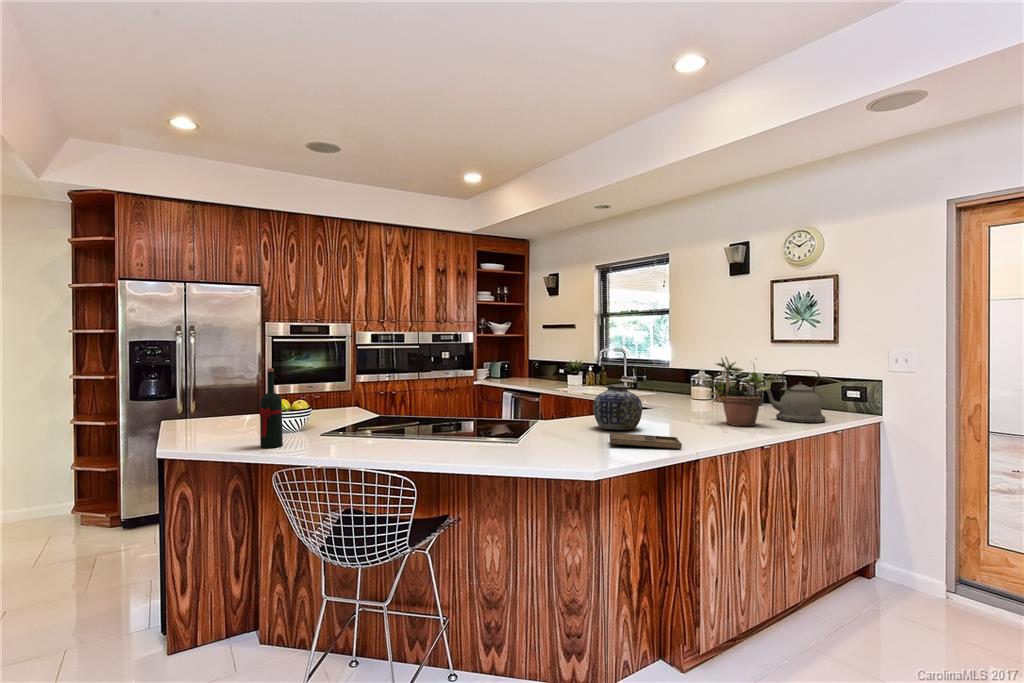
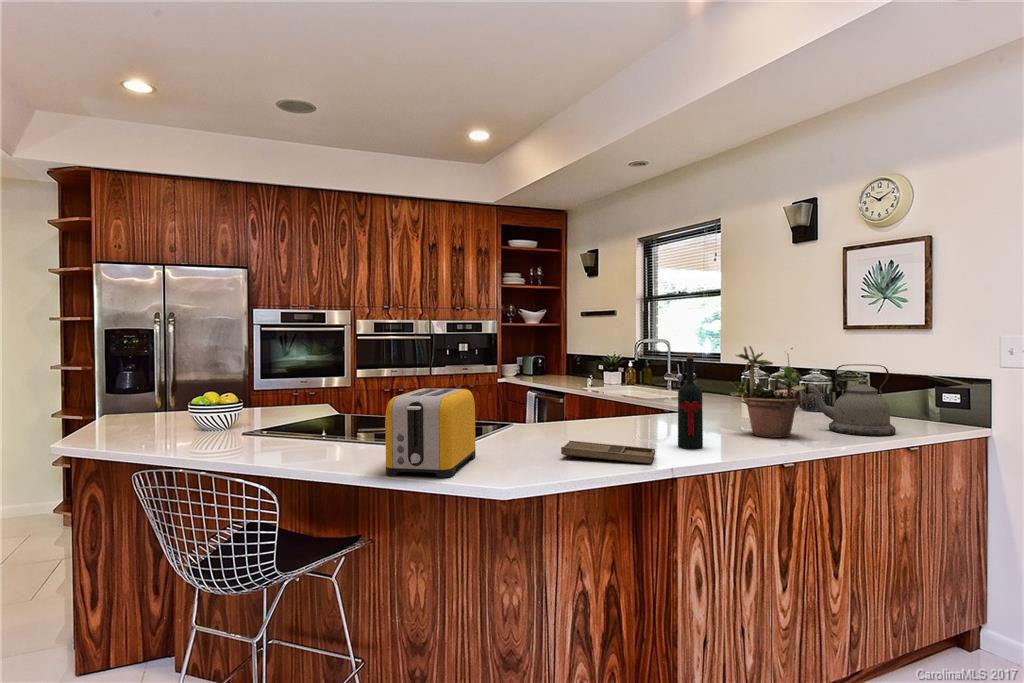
wine bottle: present [260,368,283,448] -> present [678,355,703,449]
vase: present [593,386,642,430] -> none [569,382,631,438]
toaster: none [489,394,544,465] -> present [385,389,476,478]

